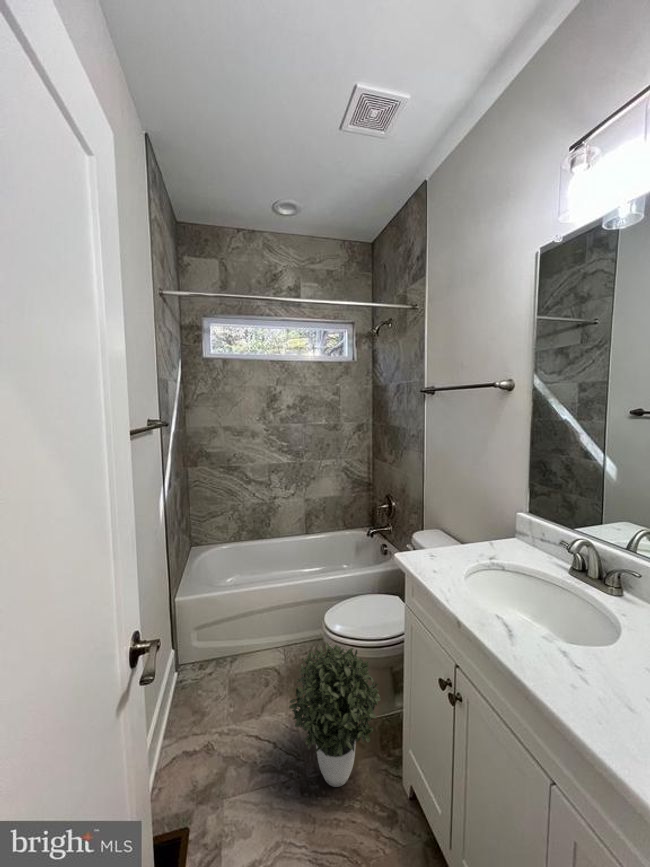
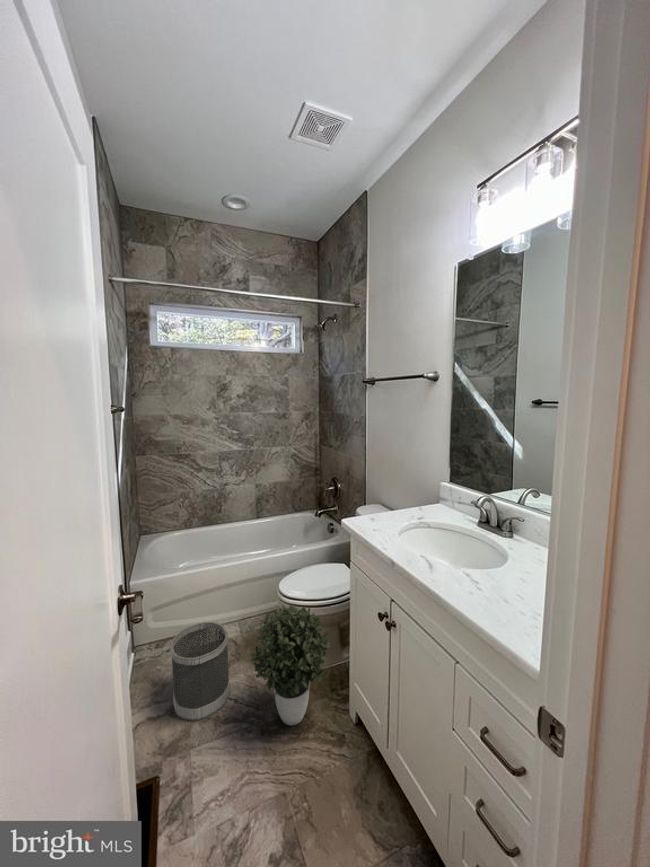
wastebasket: none [208,650,270,763] -> present [170,622,230,721]

